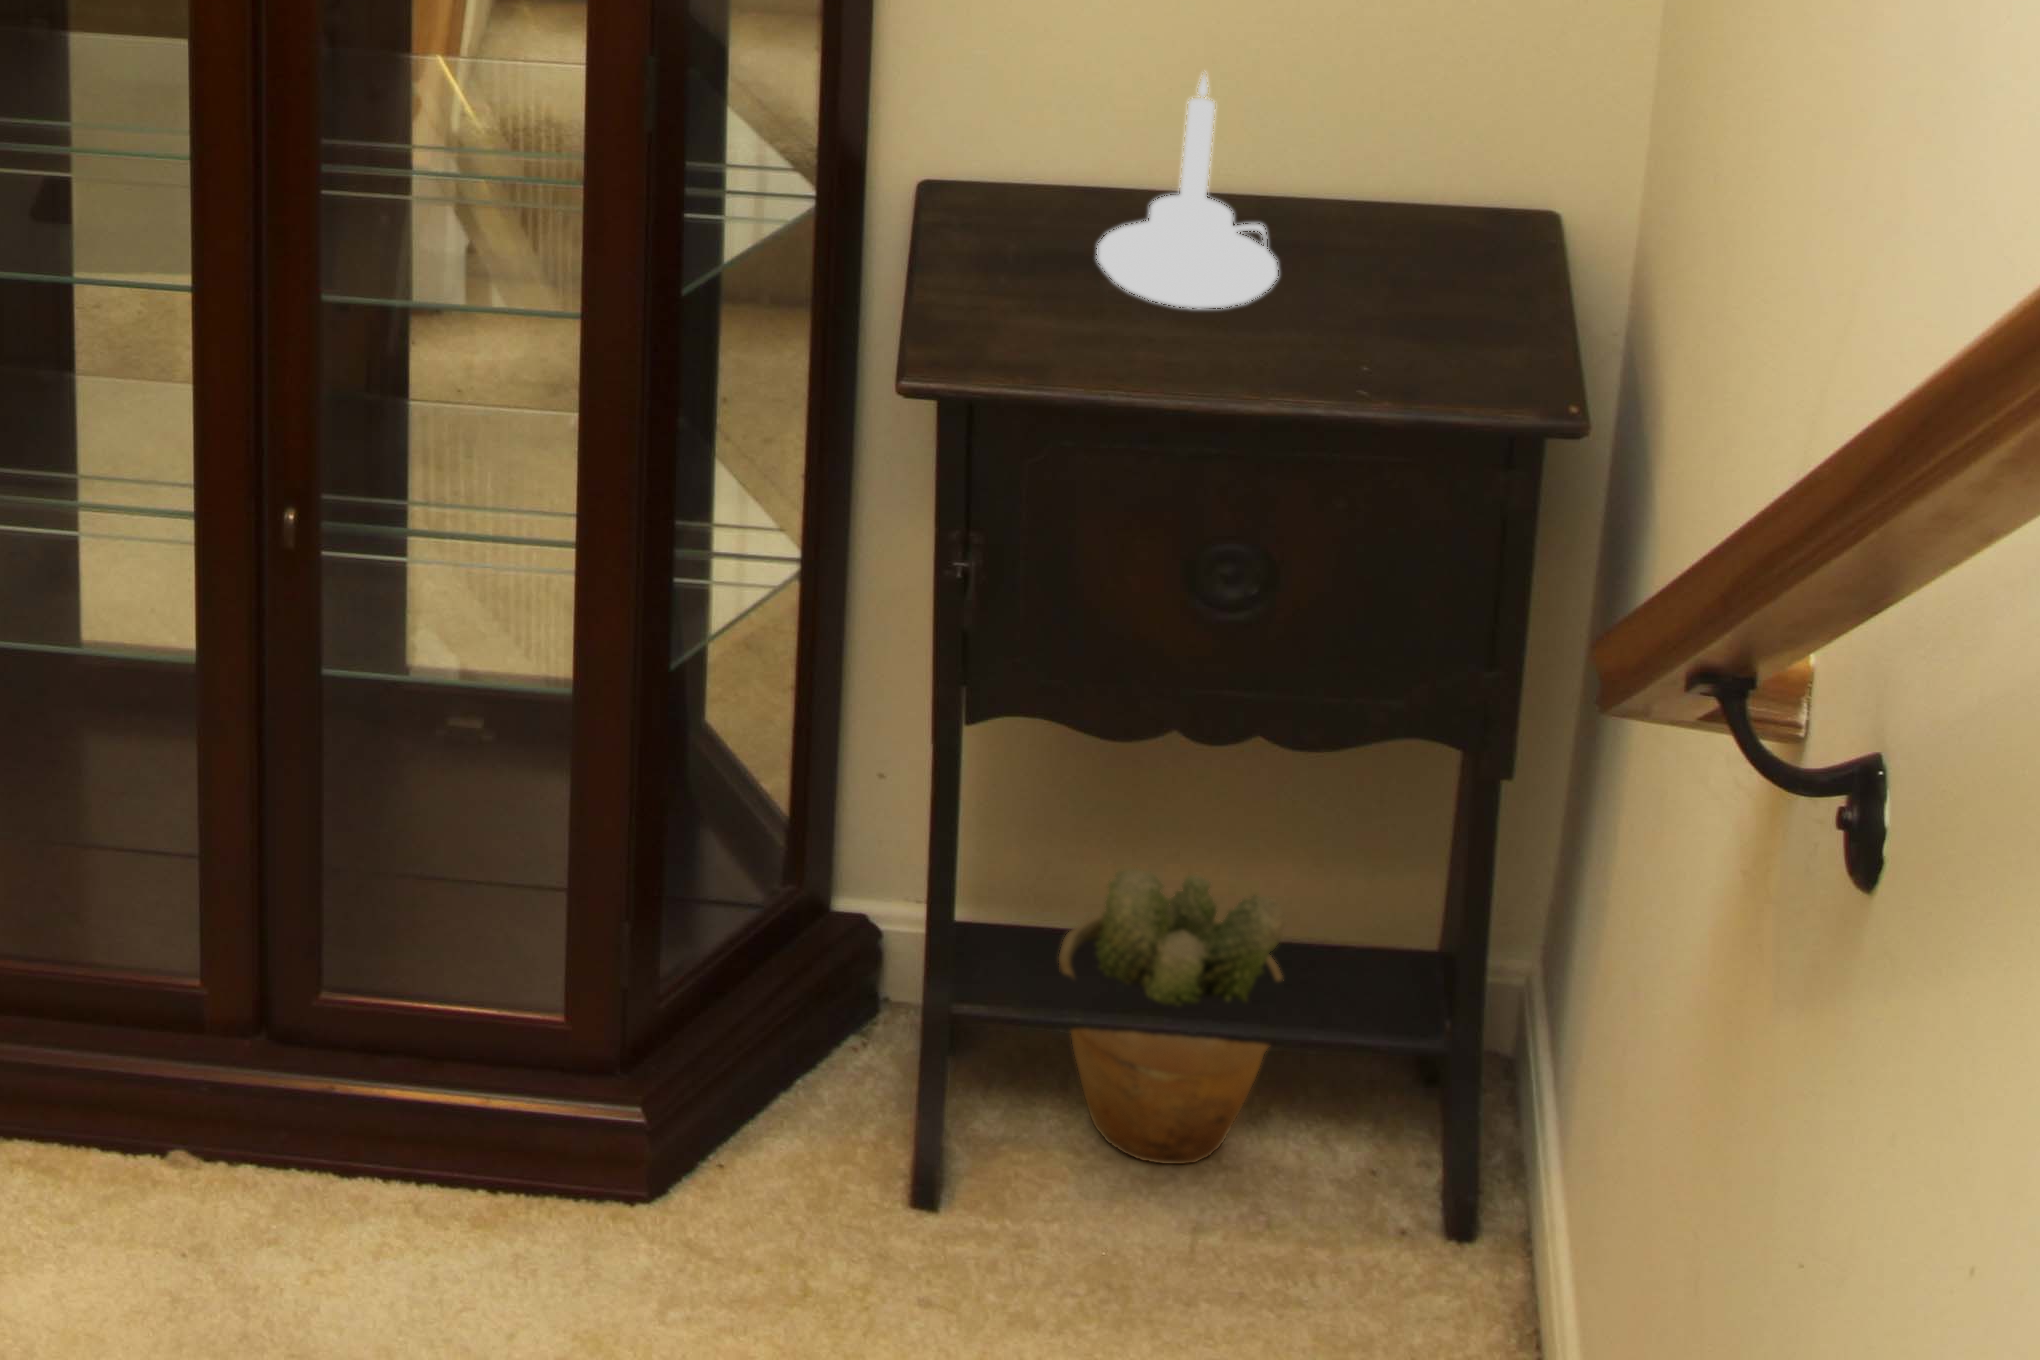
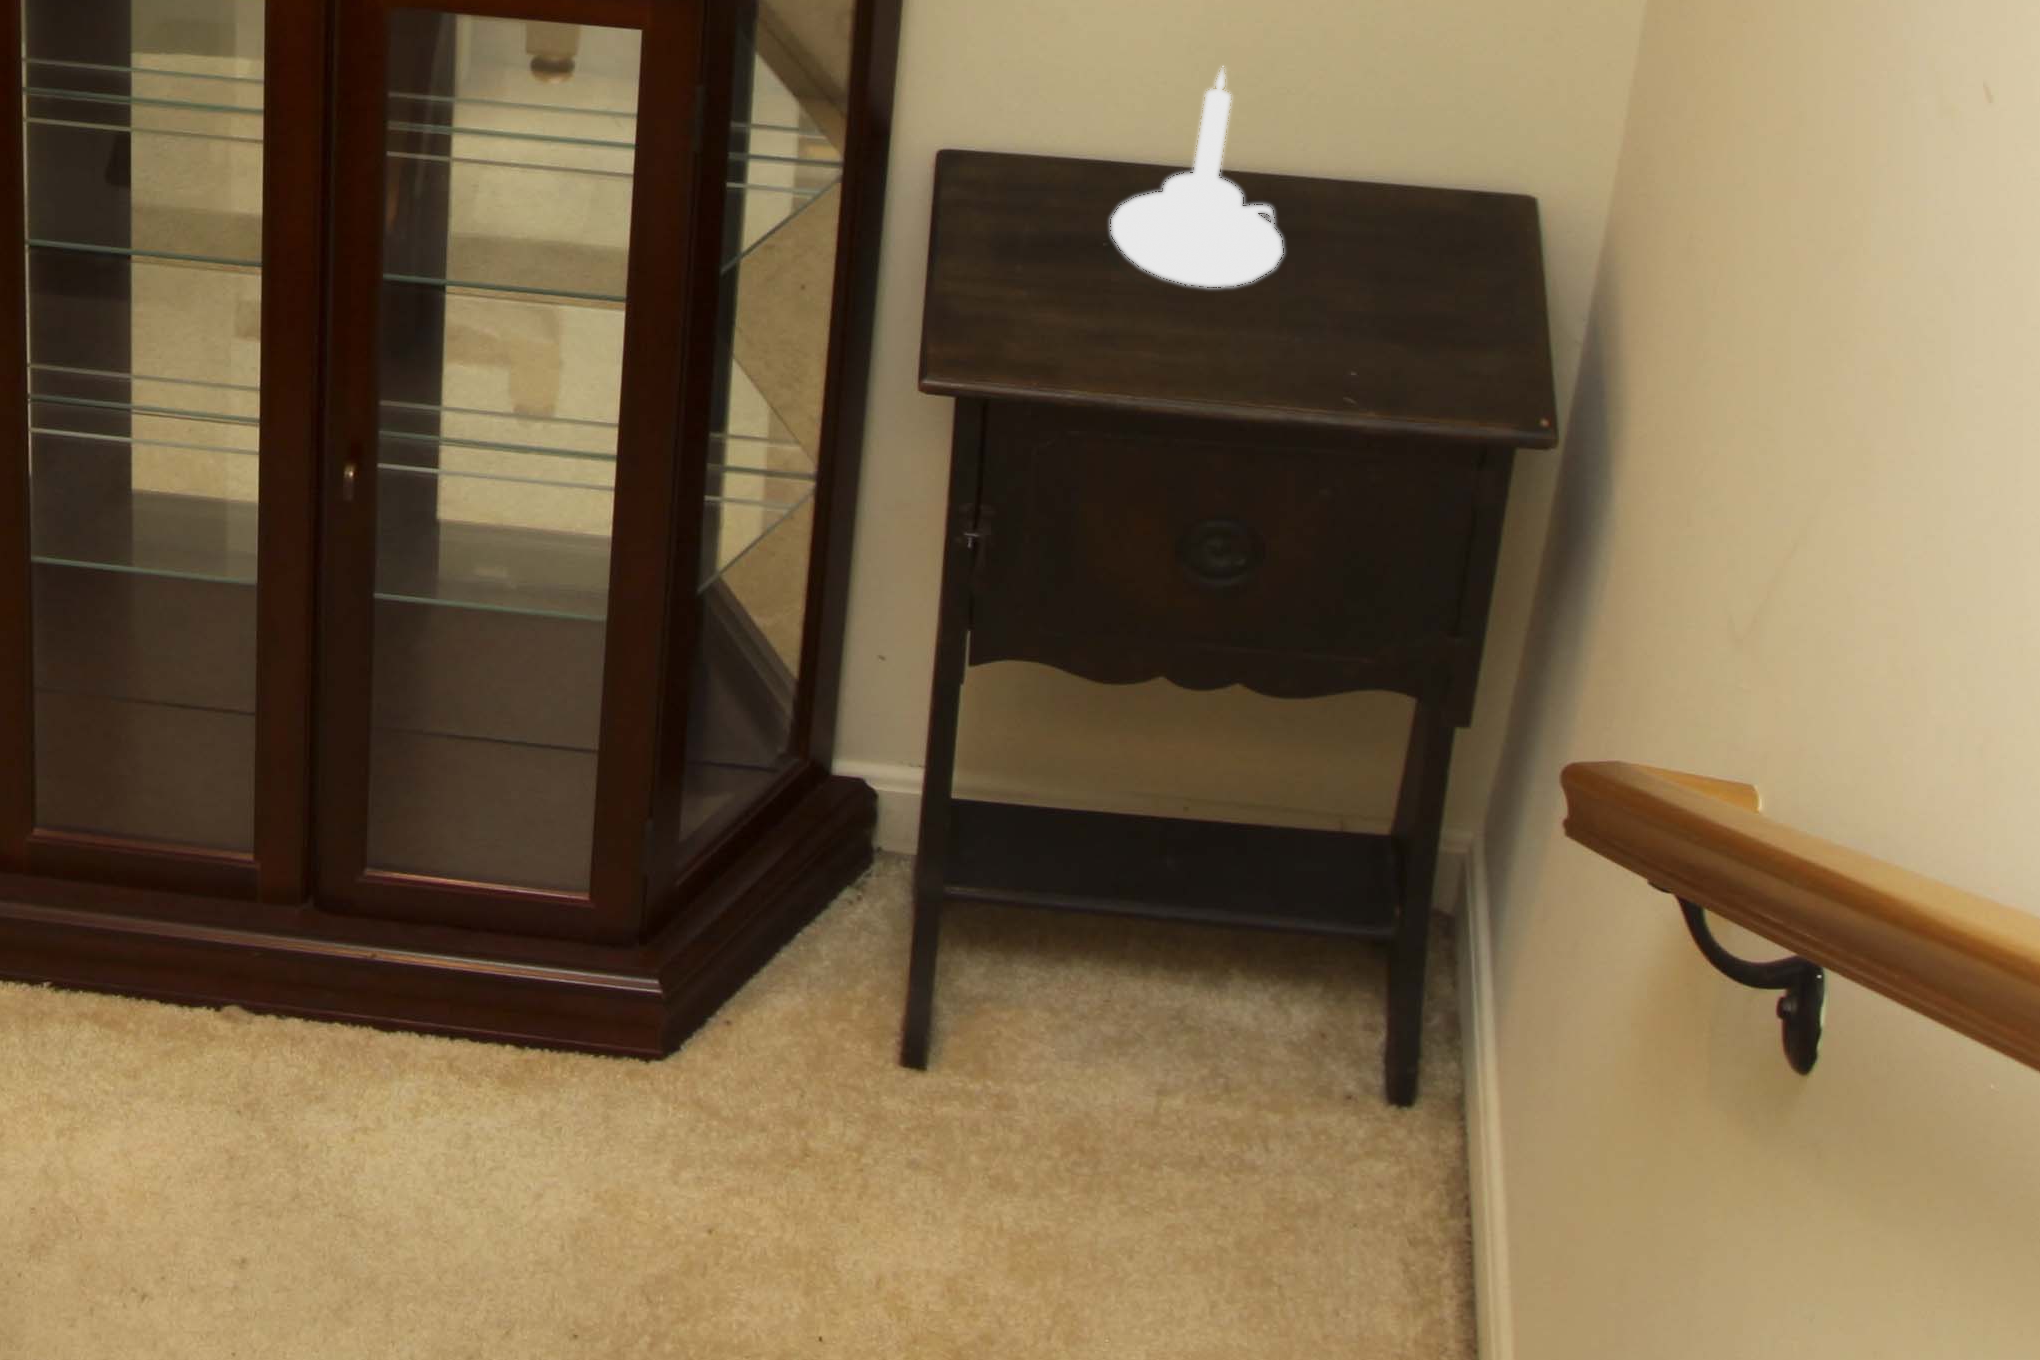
potted plant: present [1059,868,1287,1164] -> none [1043,763,1259,1025]

